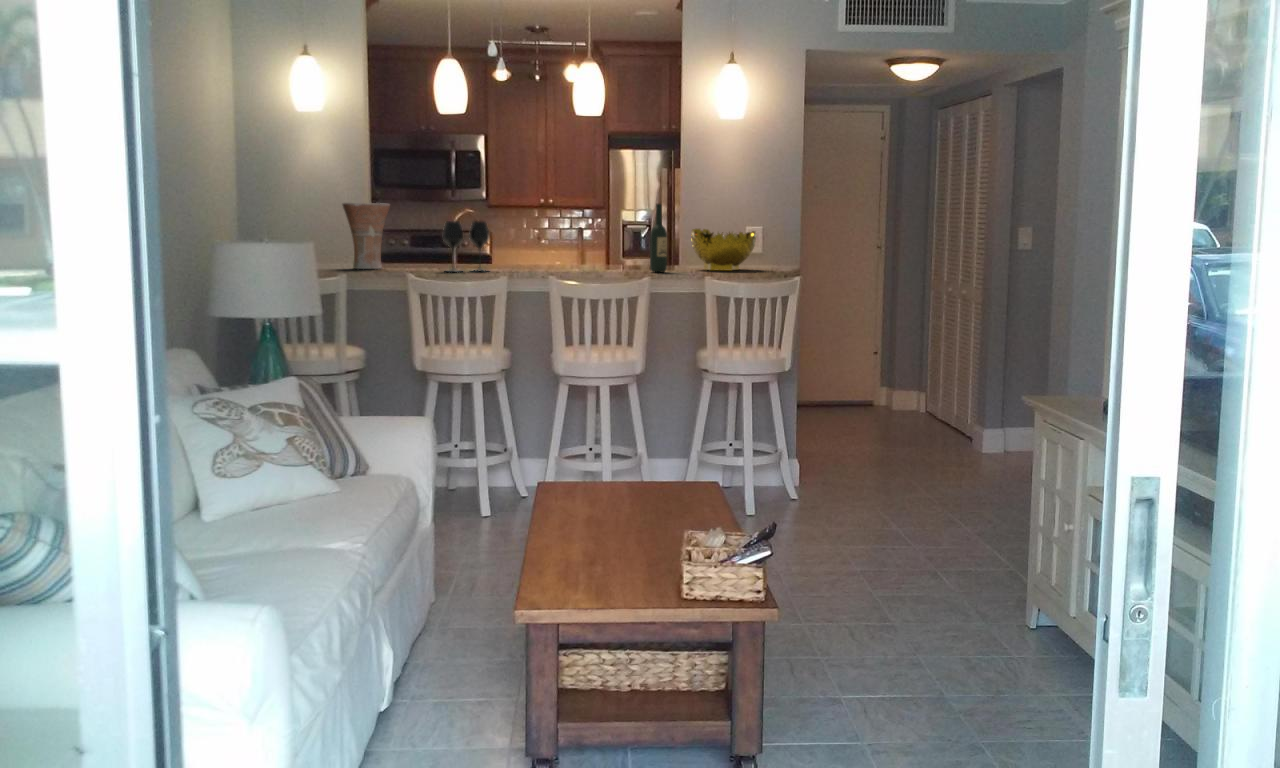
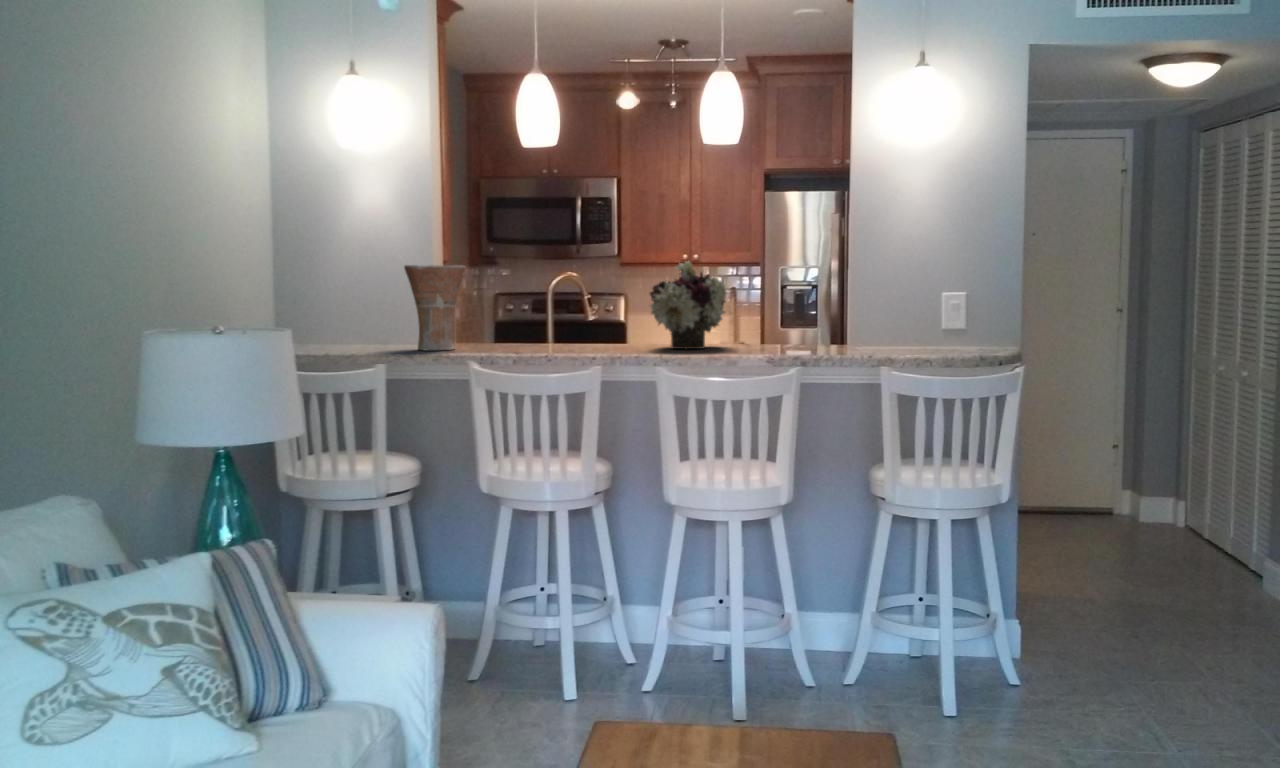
flower arrangement: none [533,203,591,269] -> present [650,261,727,349]
wine bottle: present [650,204,667,272] -> none [805,262,829,357]
wine glass: present [443,221,490,272] -> none [525,288,589,356]
decorative bowl: present [691,229,756,271] -> none [864,294,957,353]

